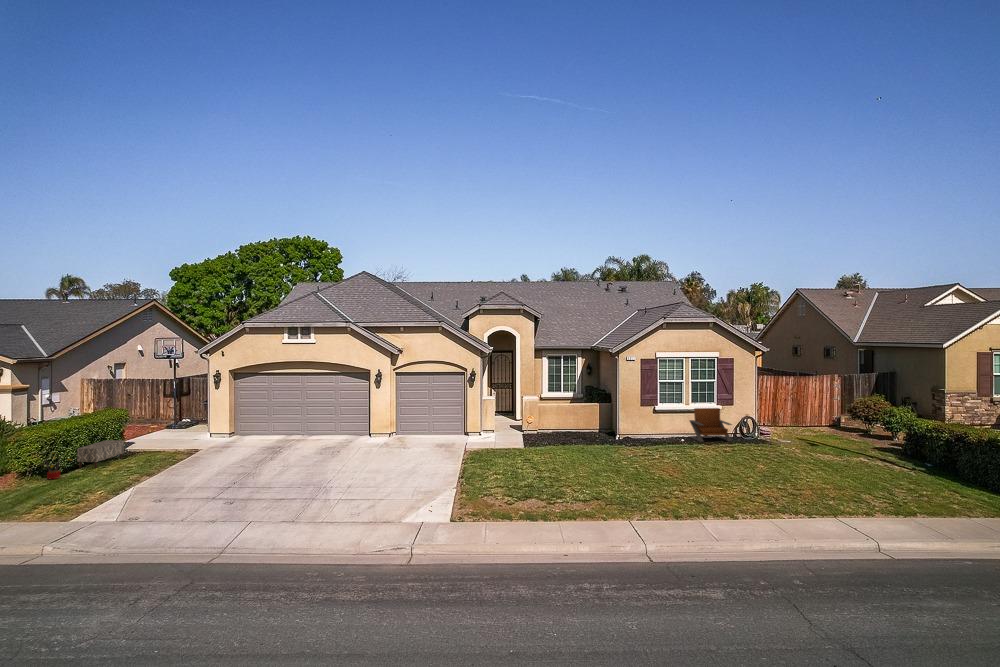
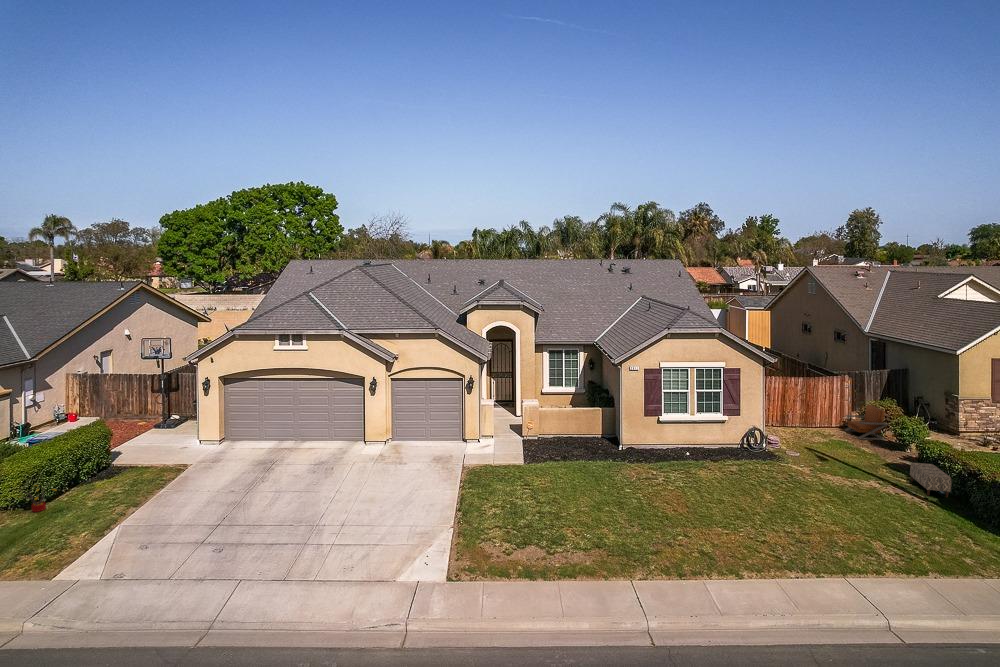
lounge chair: present [690,408,732,442] -> present [845,405,888,440]
bench: present [77,440,124,468] -> present [910,463,952,497]

